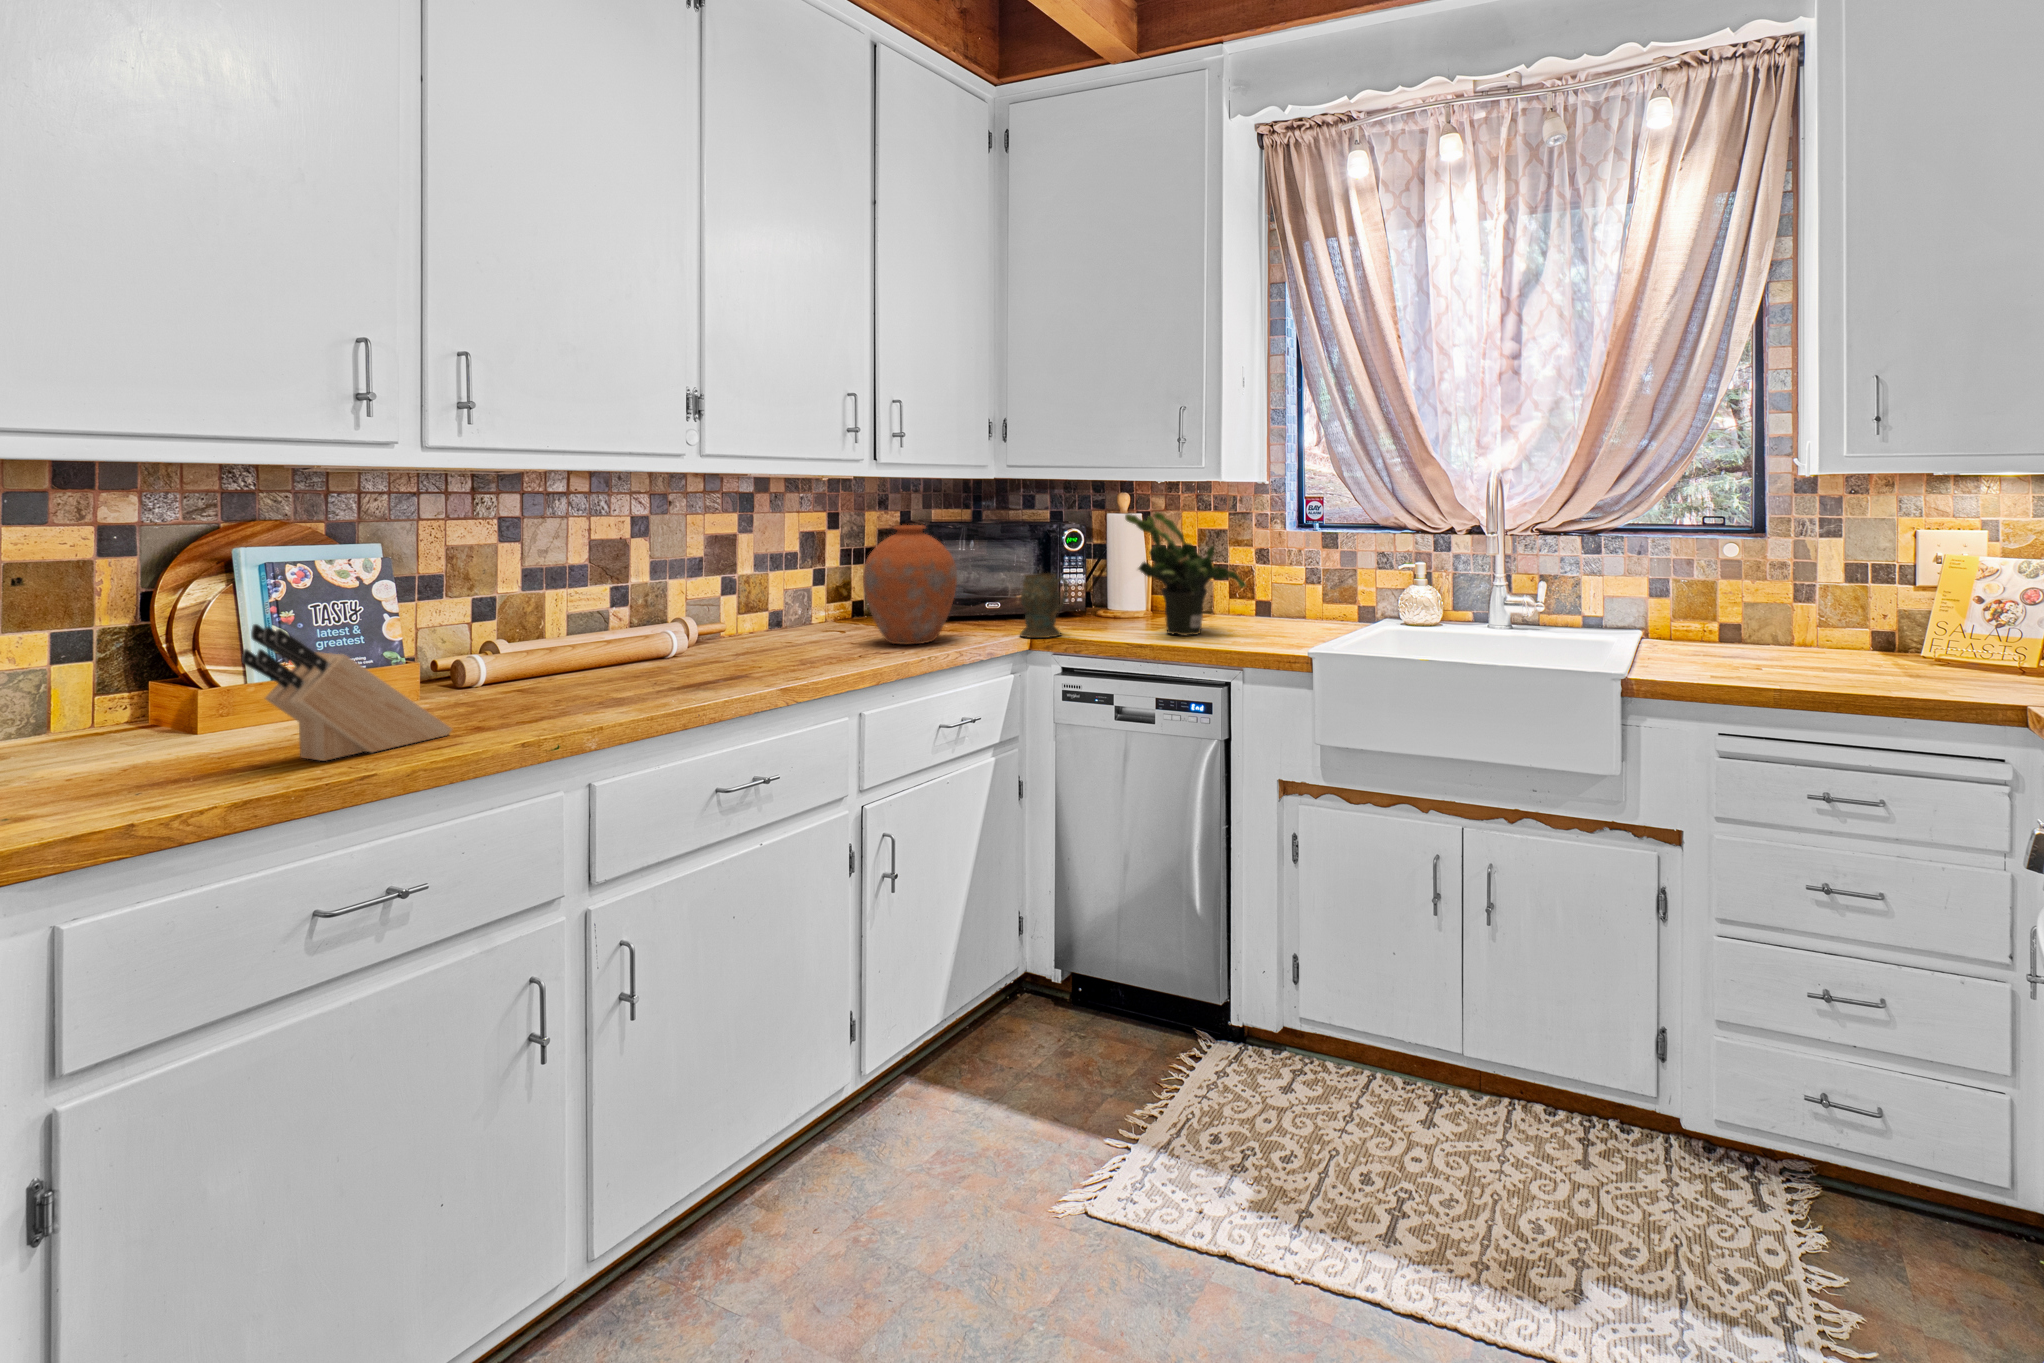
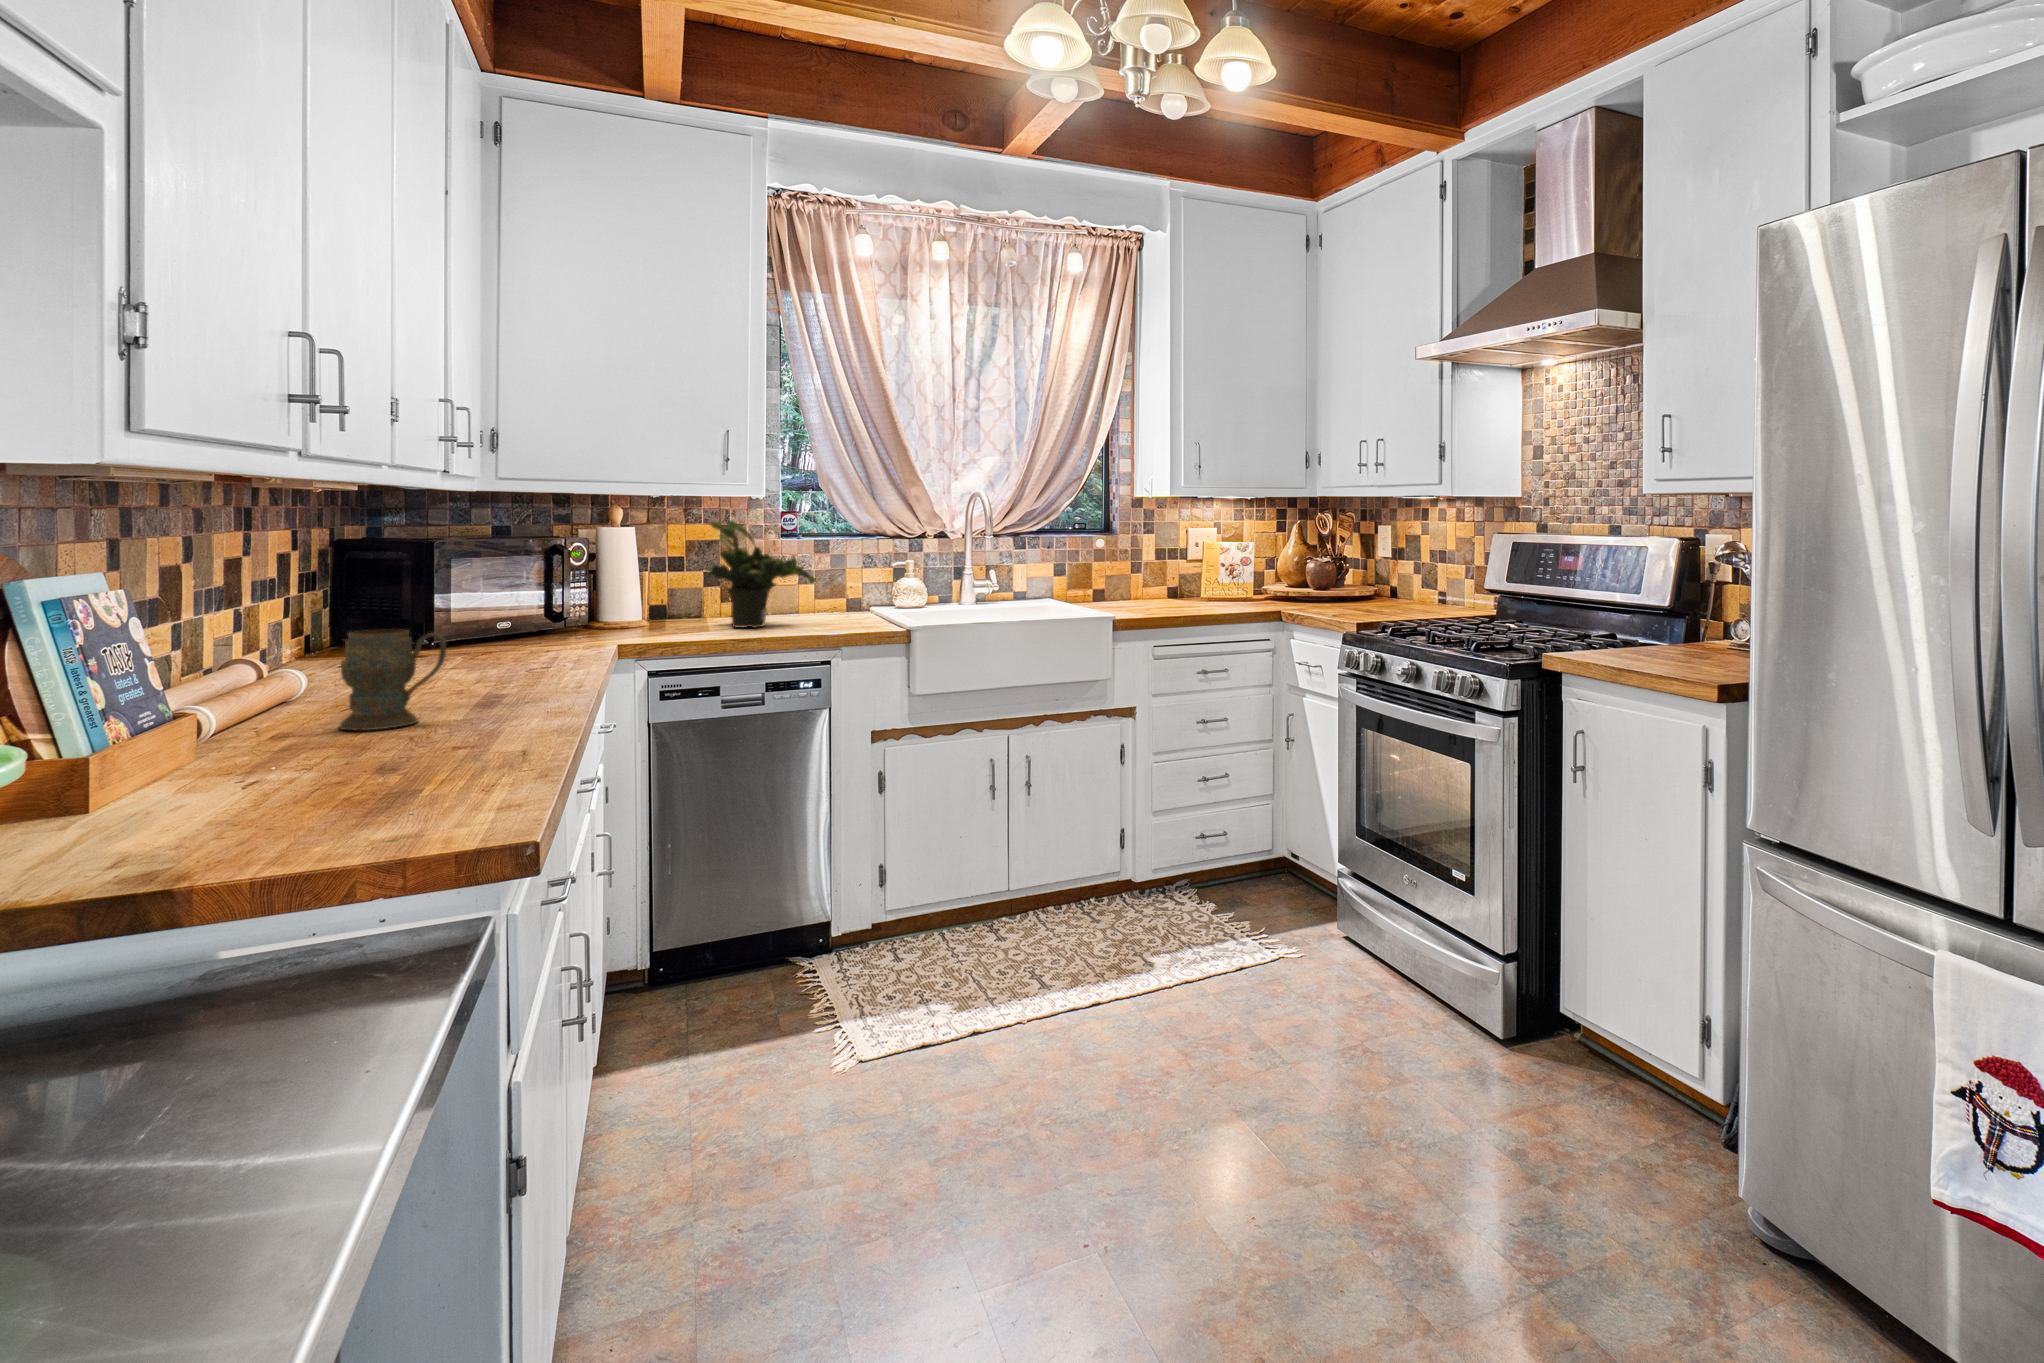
vase: present [863,525,957,644] -> none [438,533,552,657]
mug: present [1020,573,1068,638] -> present [339,629,446,730]
knife block: present [242,624,452,761] -> none [244,626,346,773]

